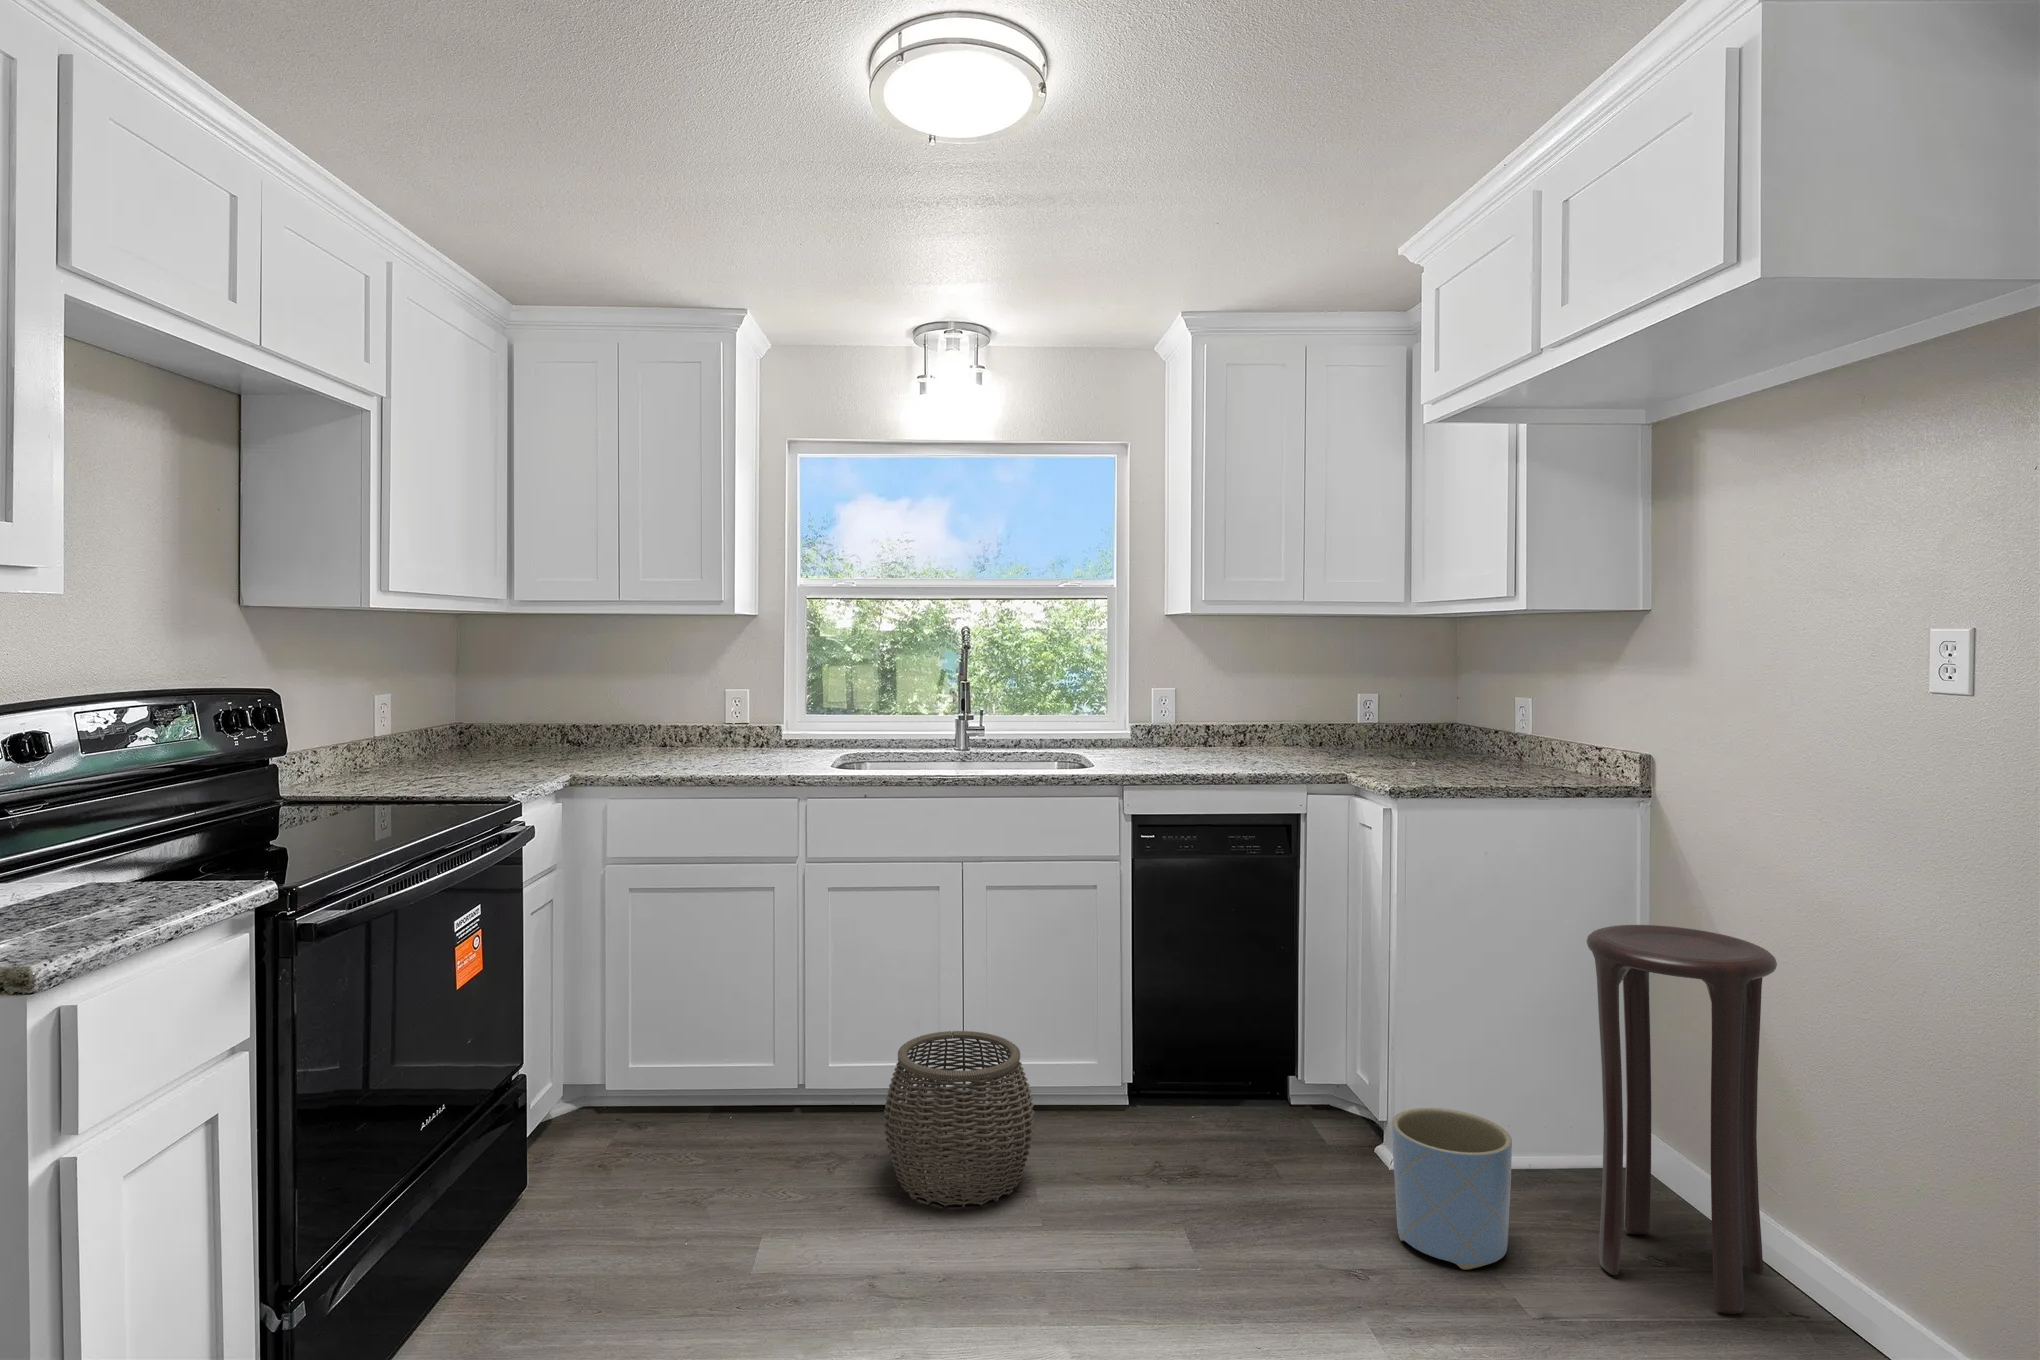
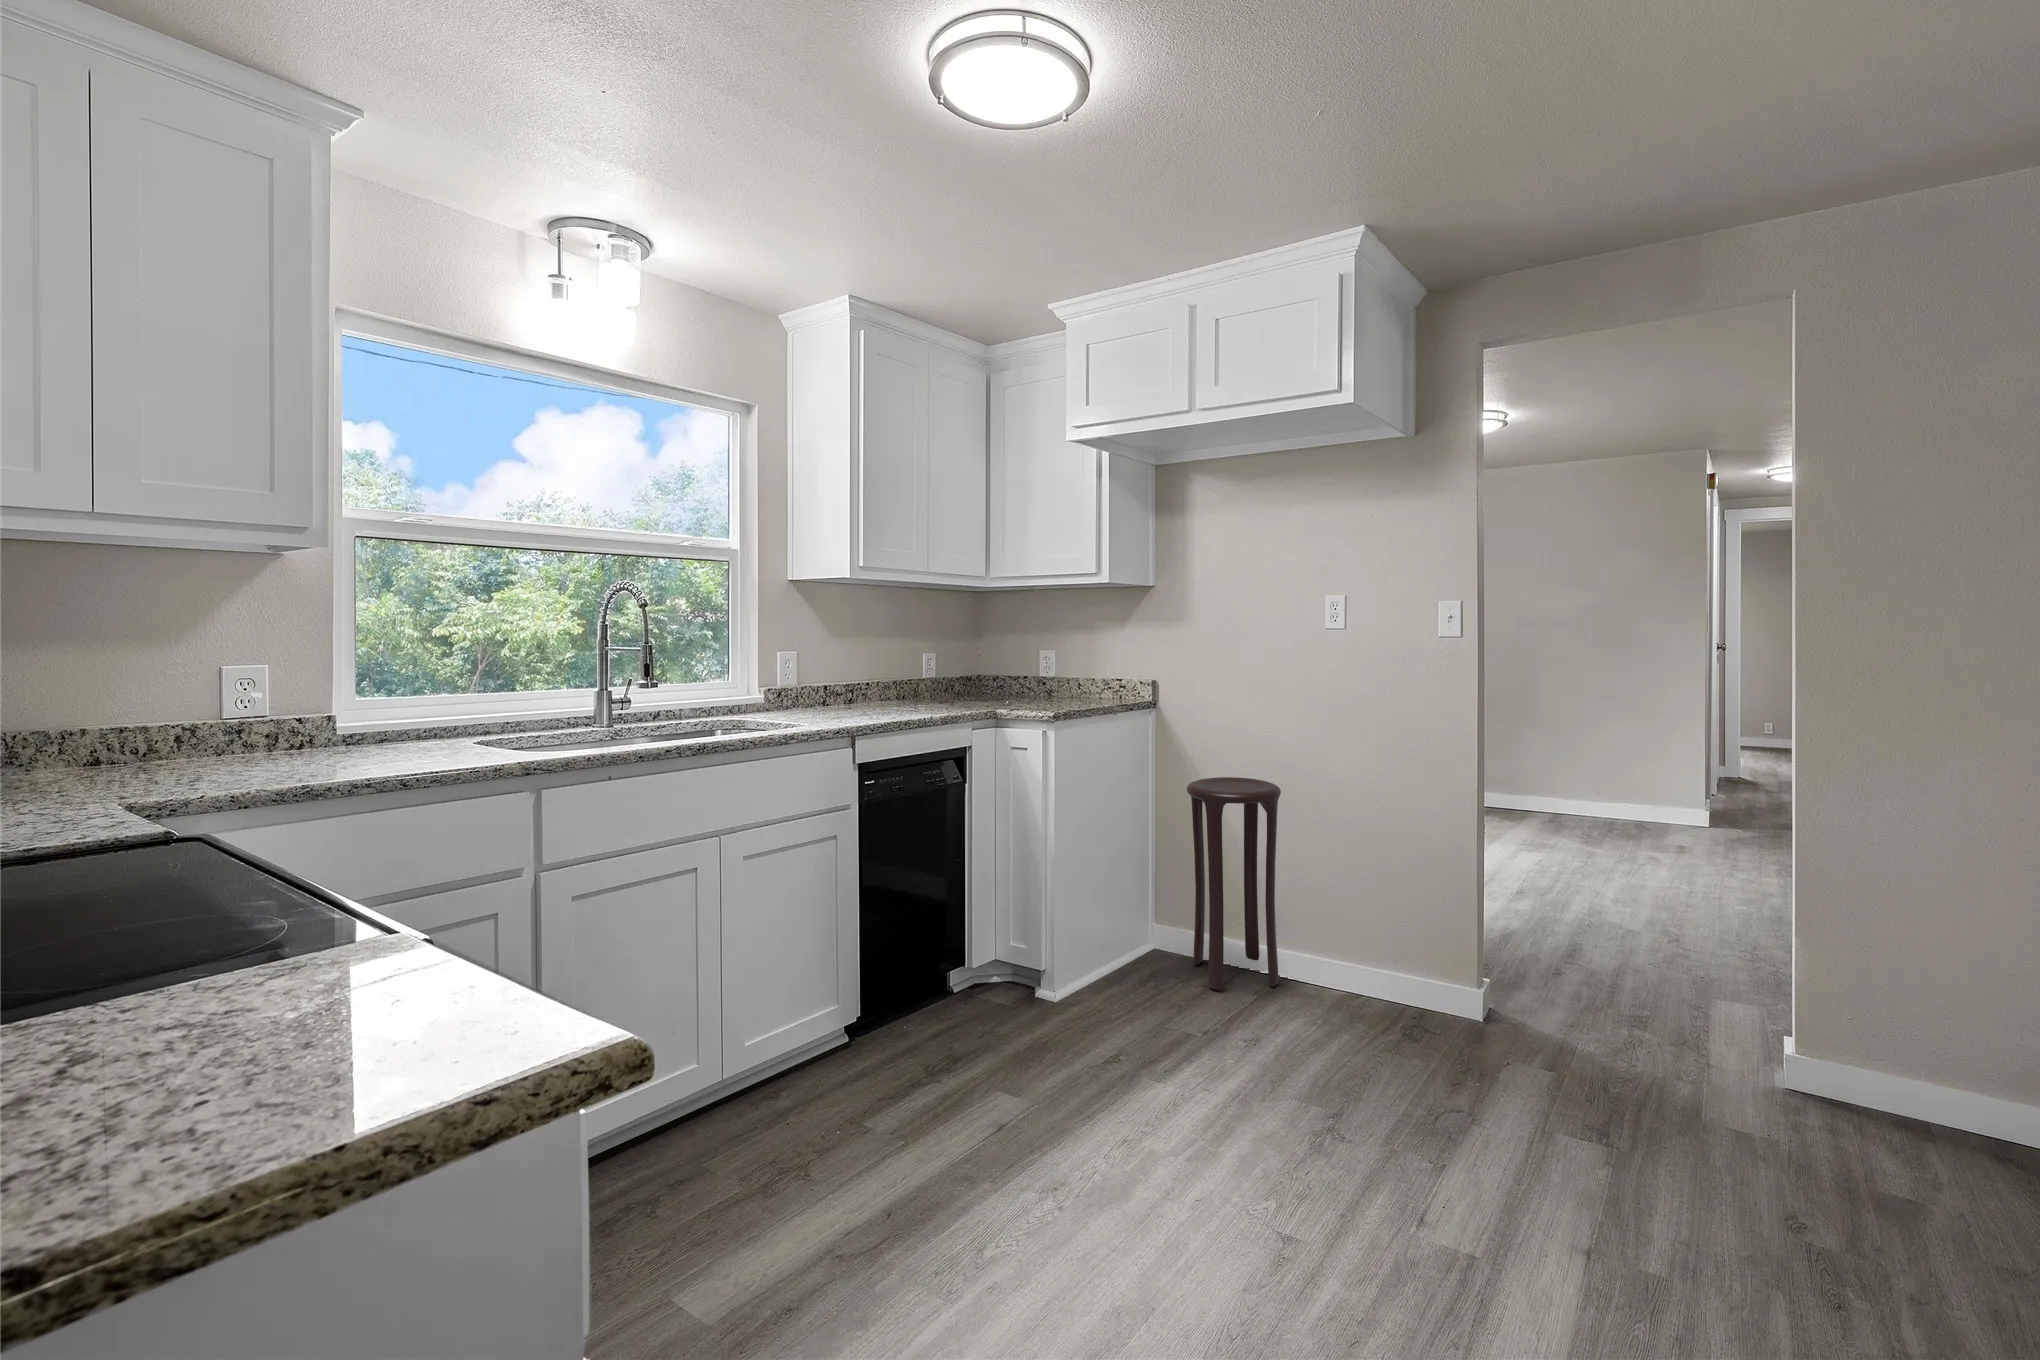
woven basket: present [884,1031,1035,1207] -> none [702,995,873,1201]
planter: present [1392,1108,1512,1270] -> none [1107,923,1181,1025]

